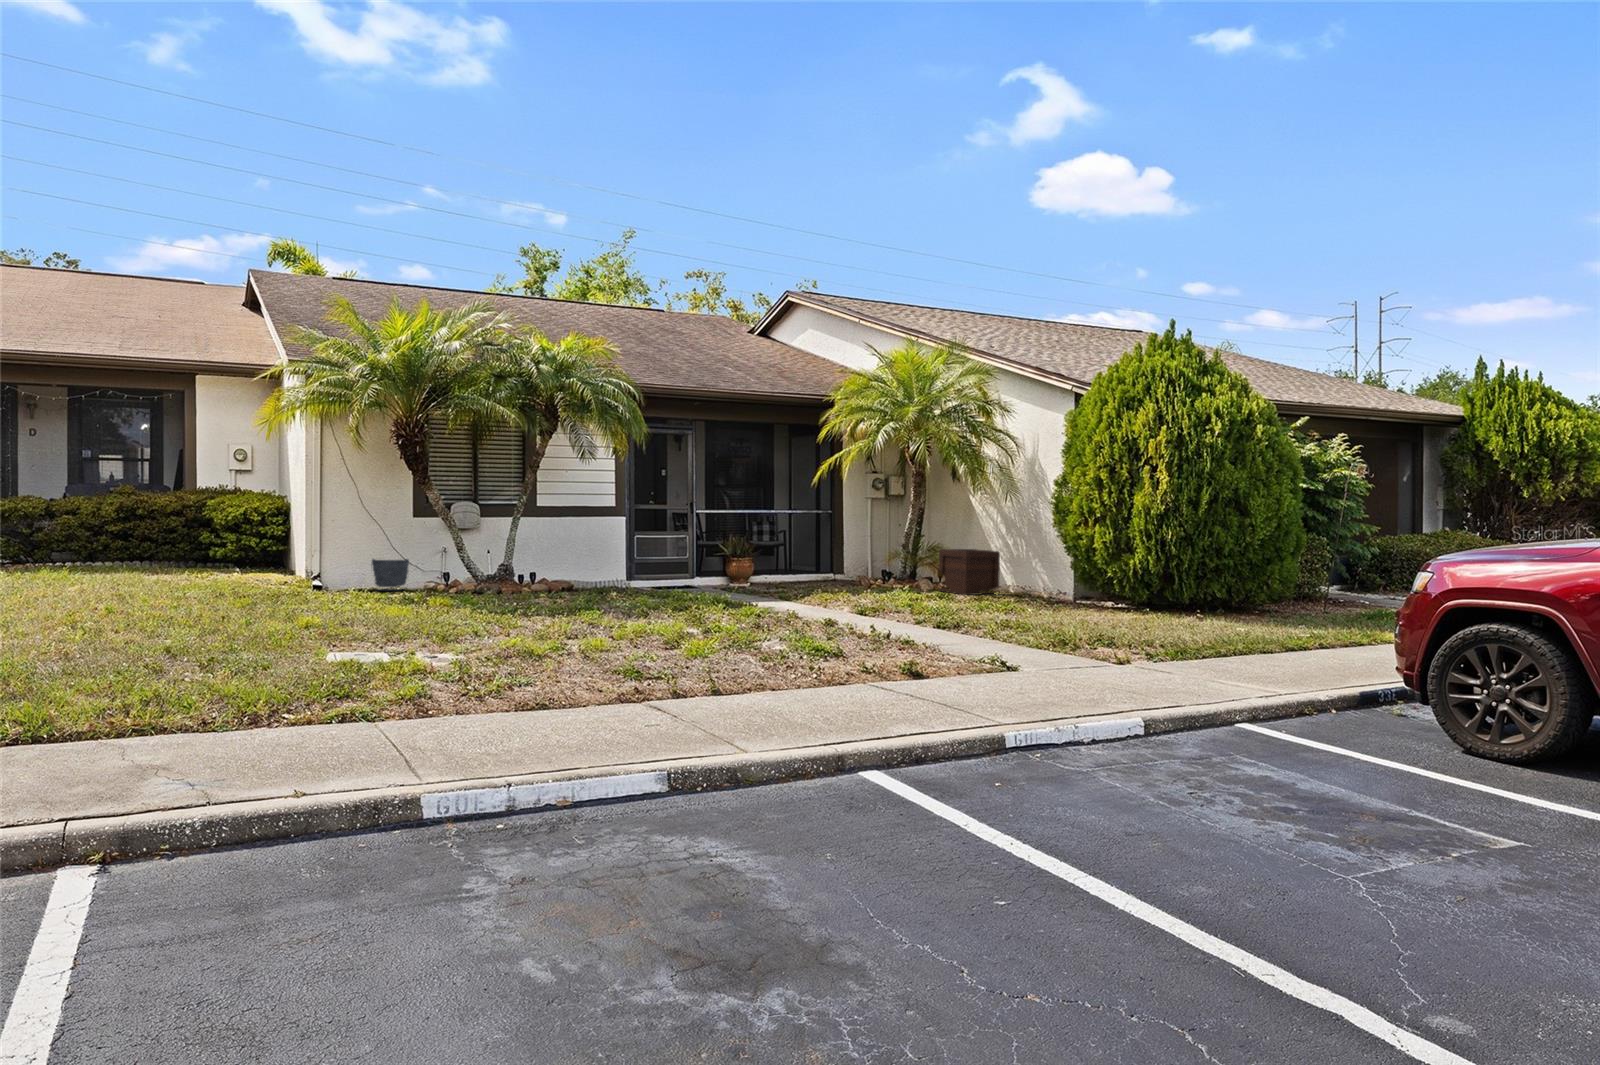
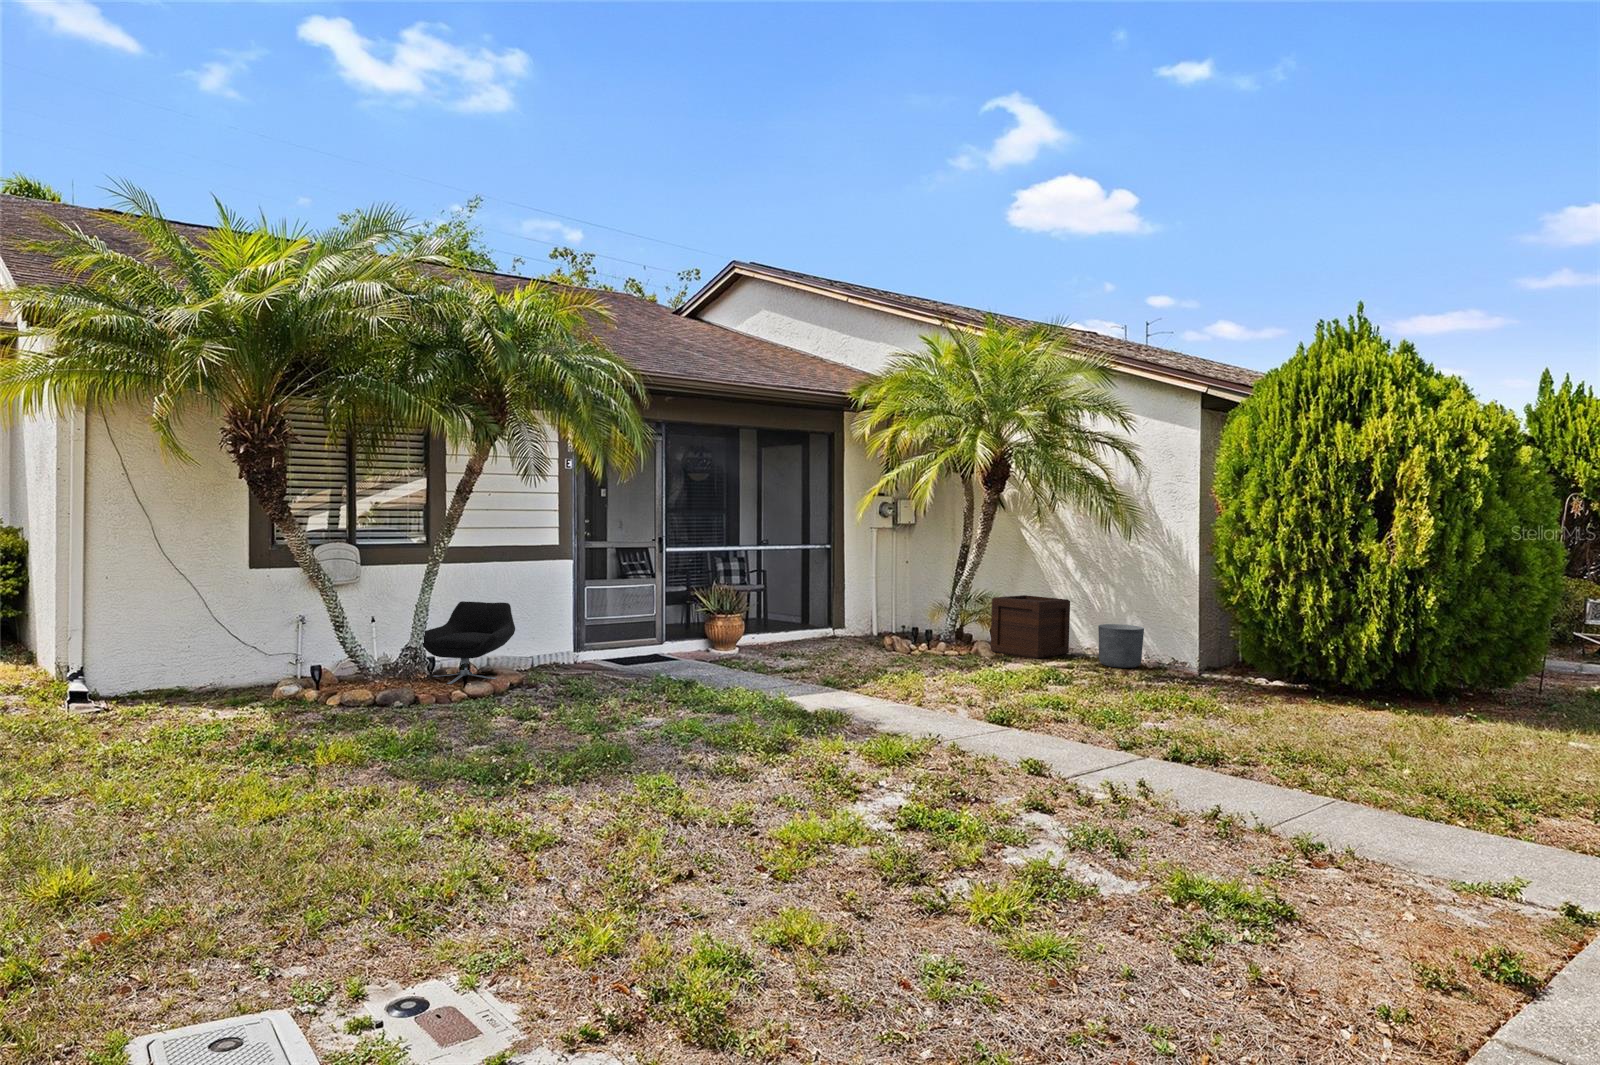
lounge chair: none [510,542,576,592] -> present [423,601,515,684]
planter: present [372,559,409,591] -> present [1098,624,1144,668]

